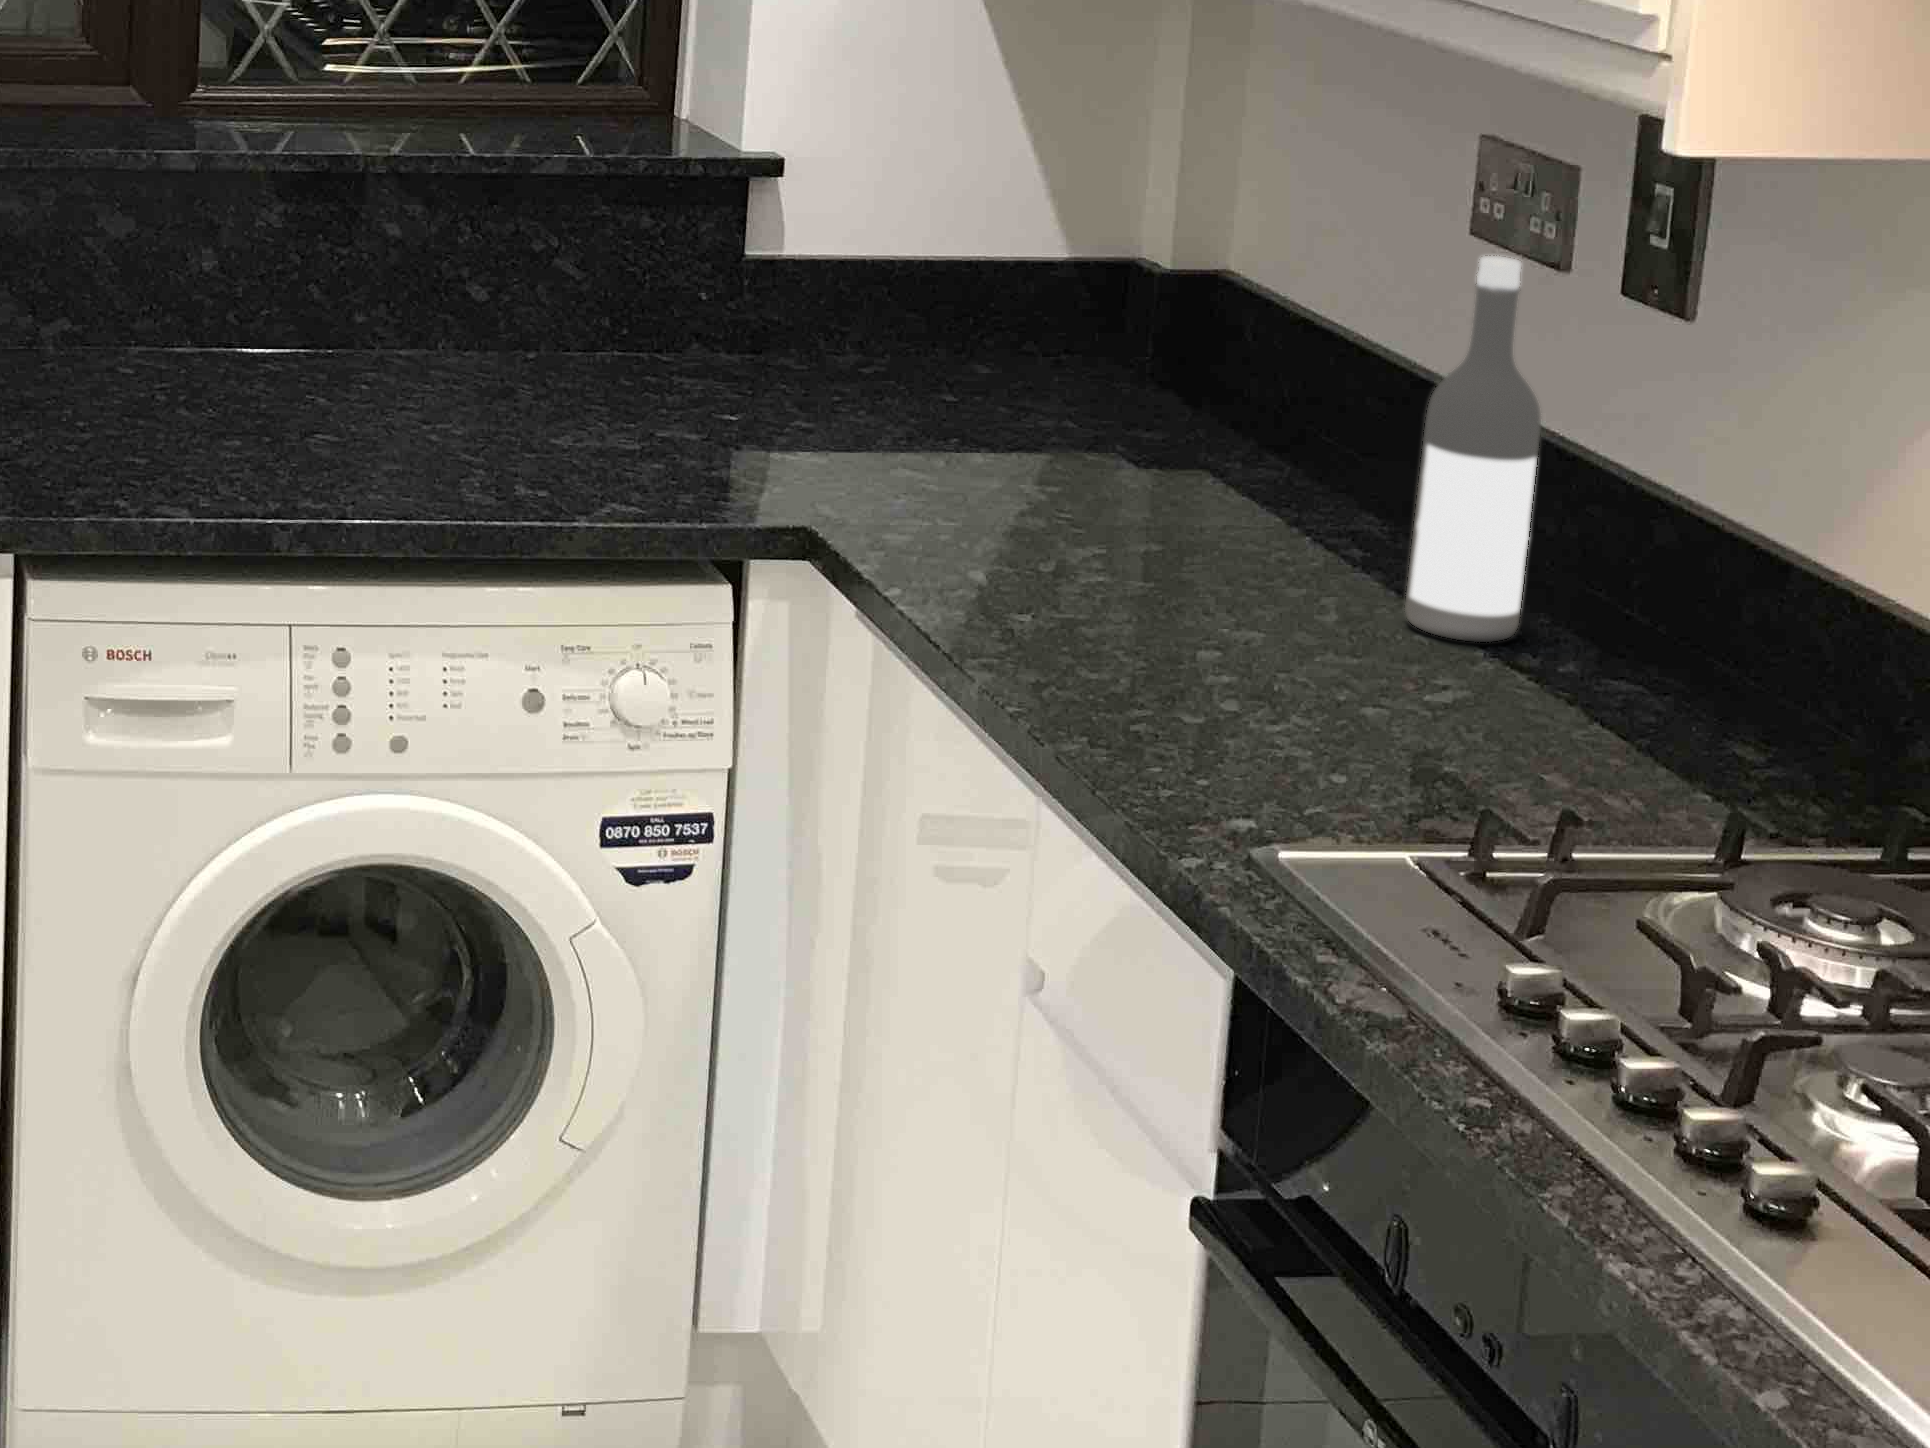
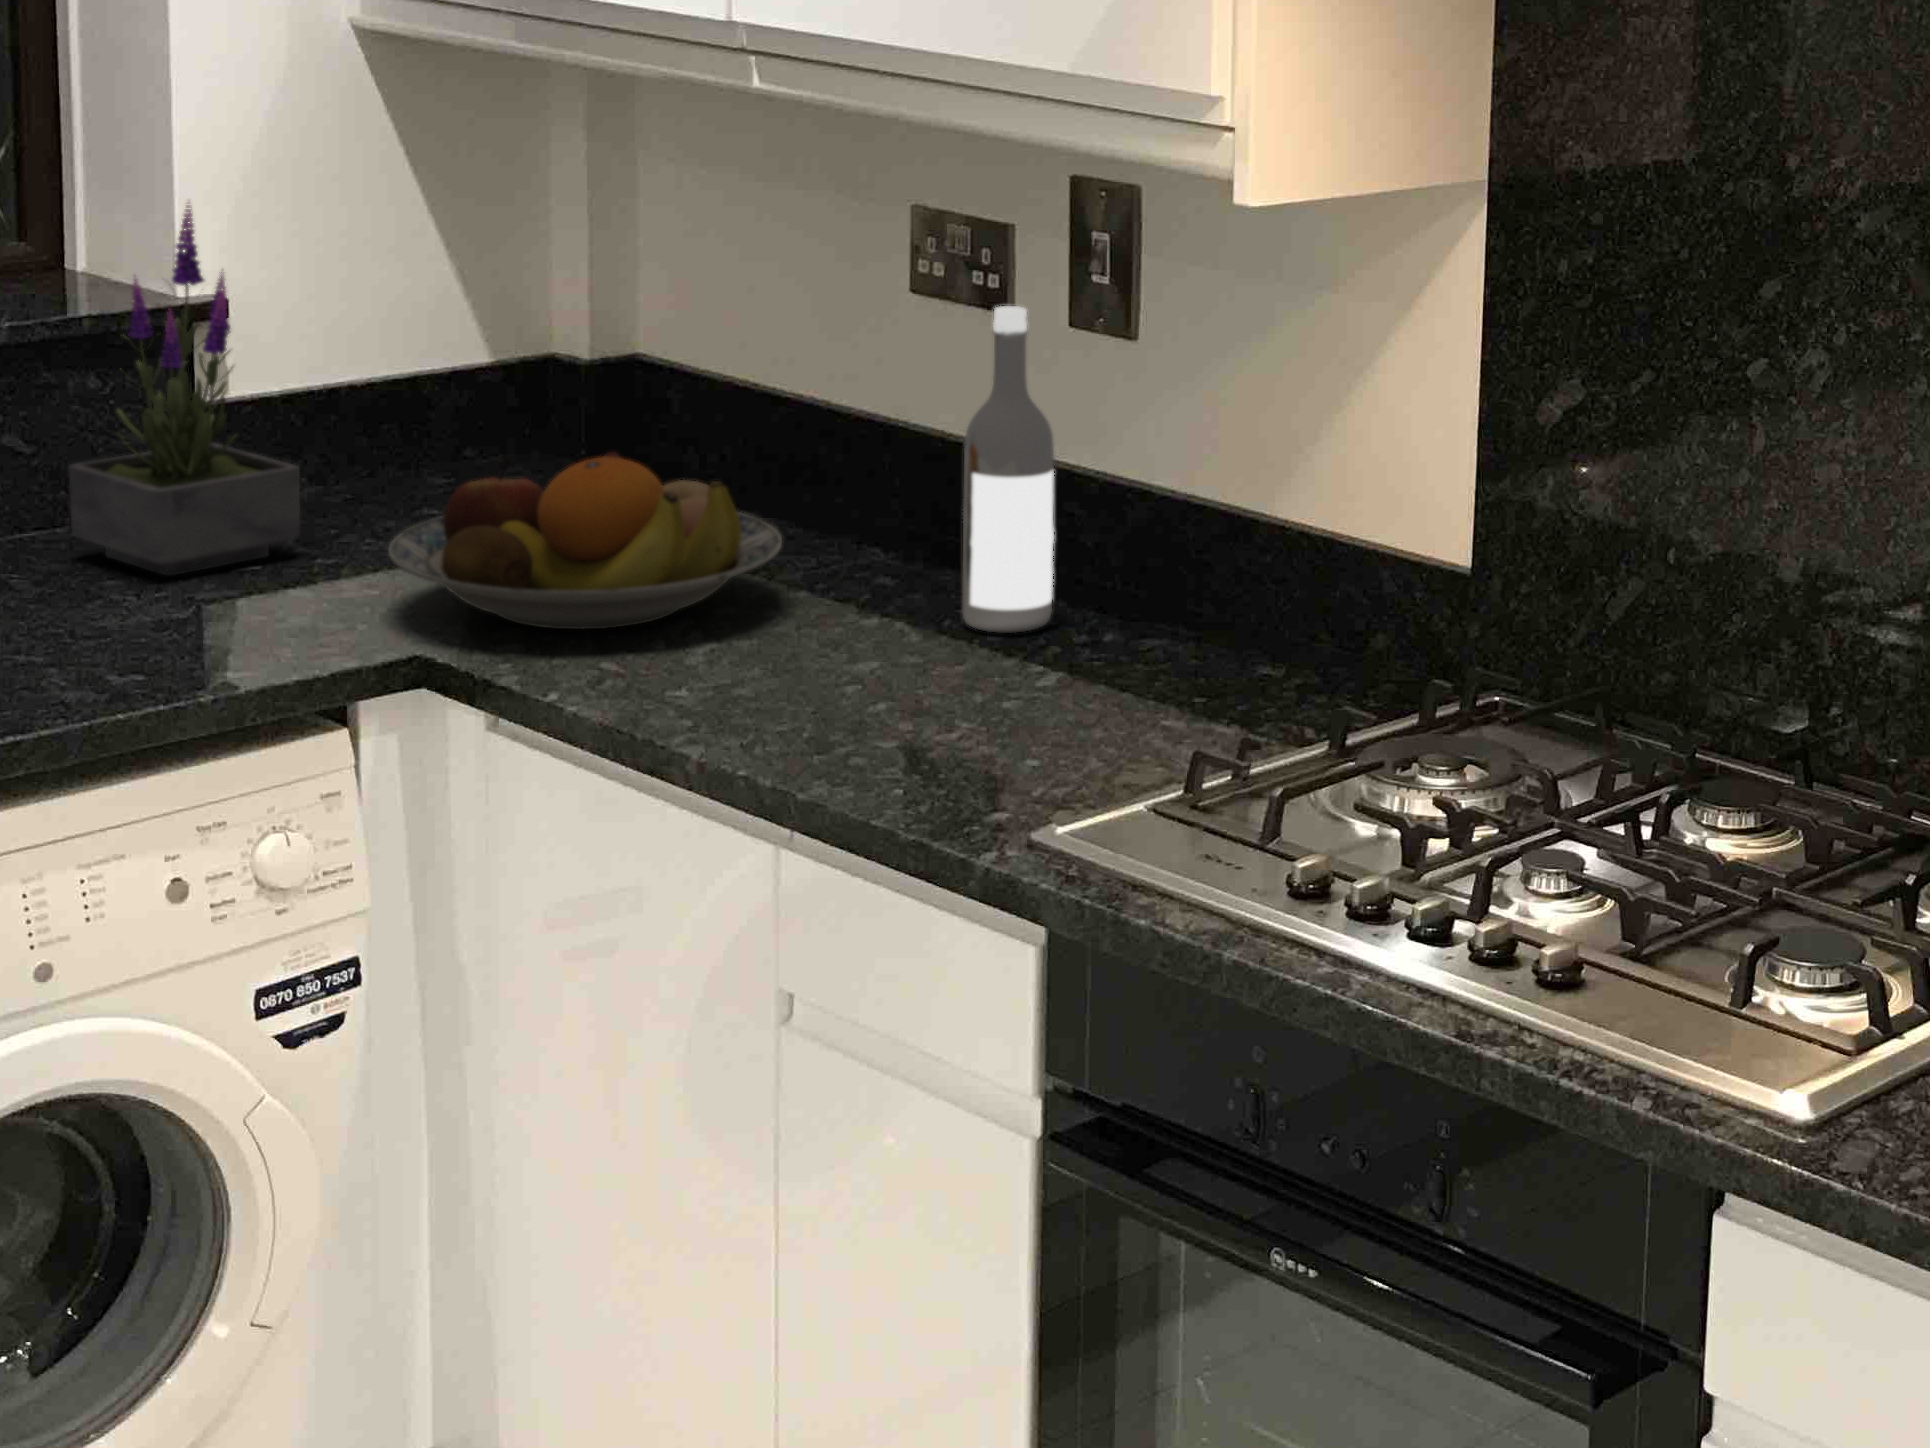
potted plant: none [602,57,803,416] -> present [68,205,300,576]
fruit bowl: none [817,348,1236,545] -> present [388,452,782,629]

